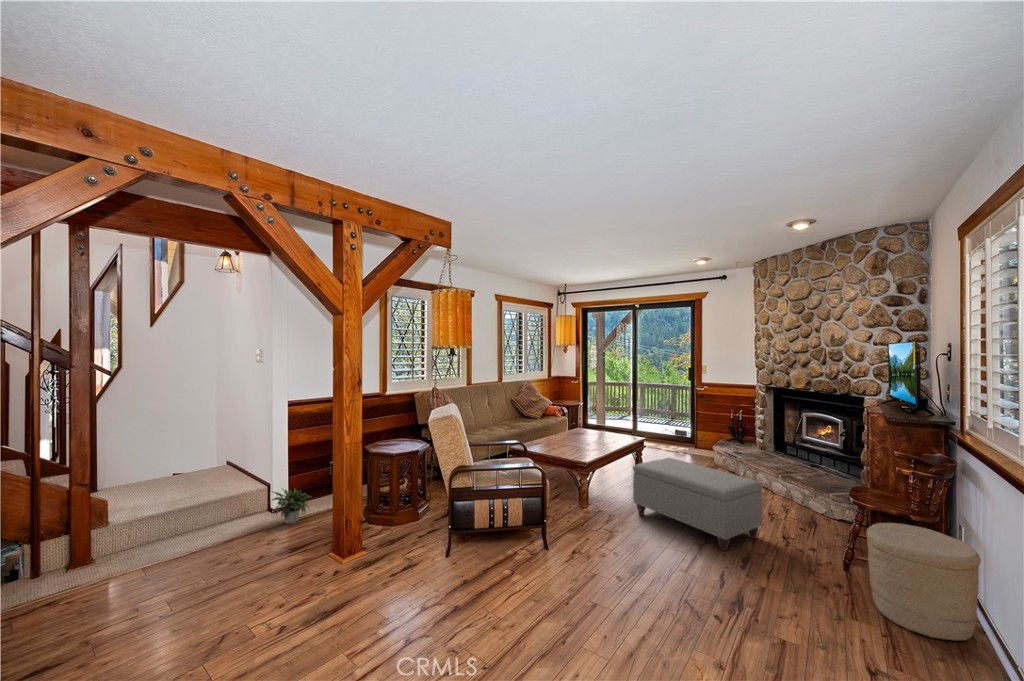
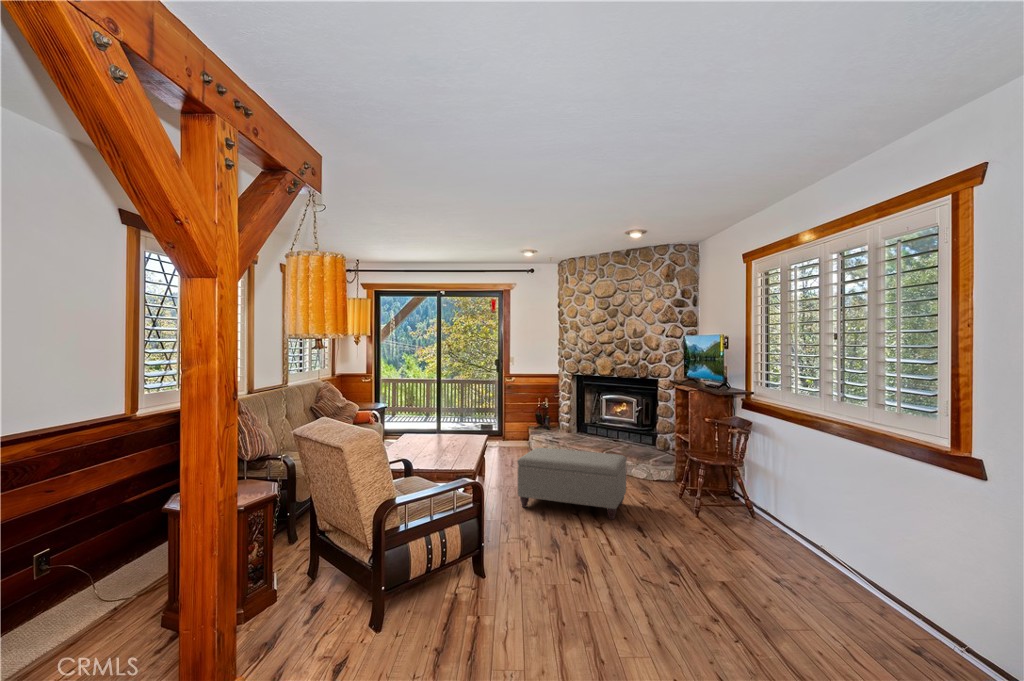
potted plant: present [272,489,310,524] -> none [9,574,118,642]
woven basket: present [866,523,981,640] -> none [716,467,779,538]

